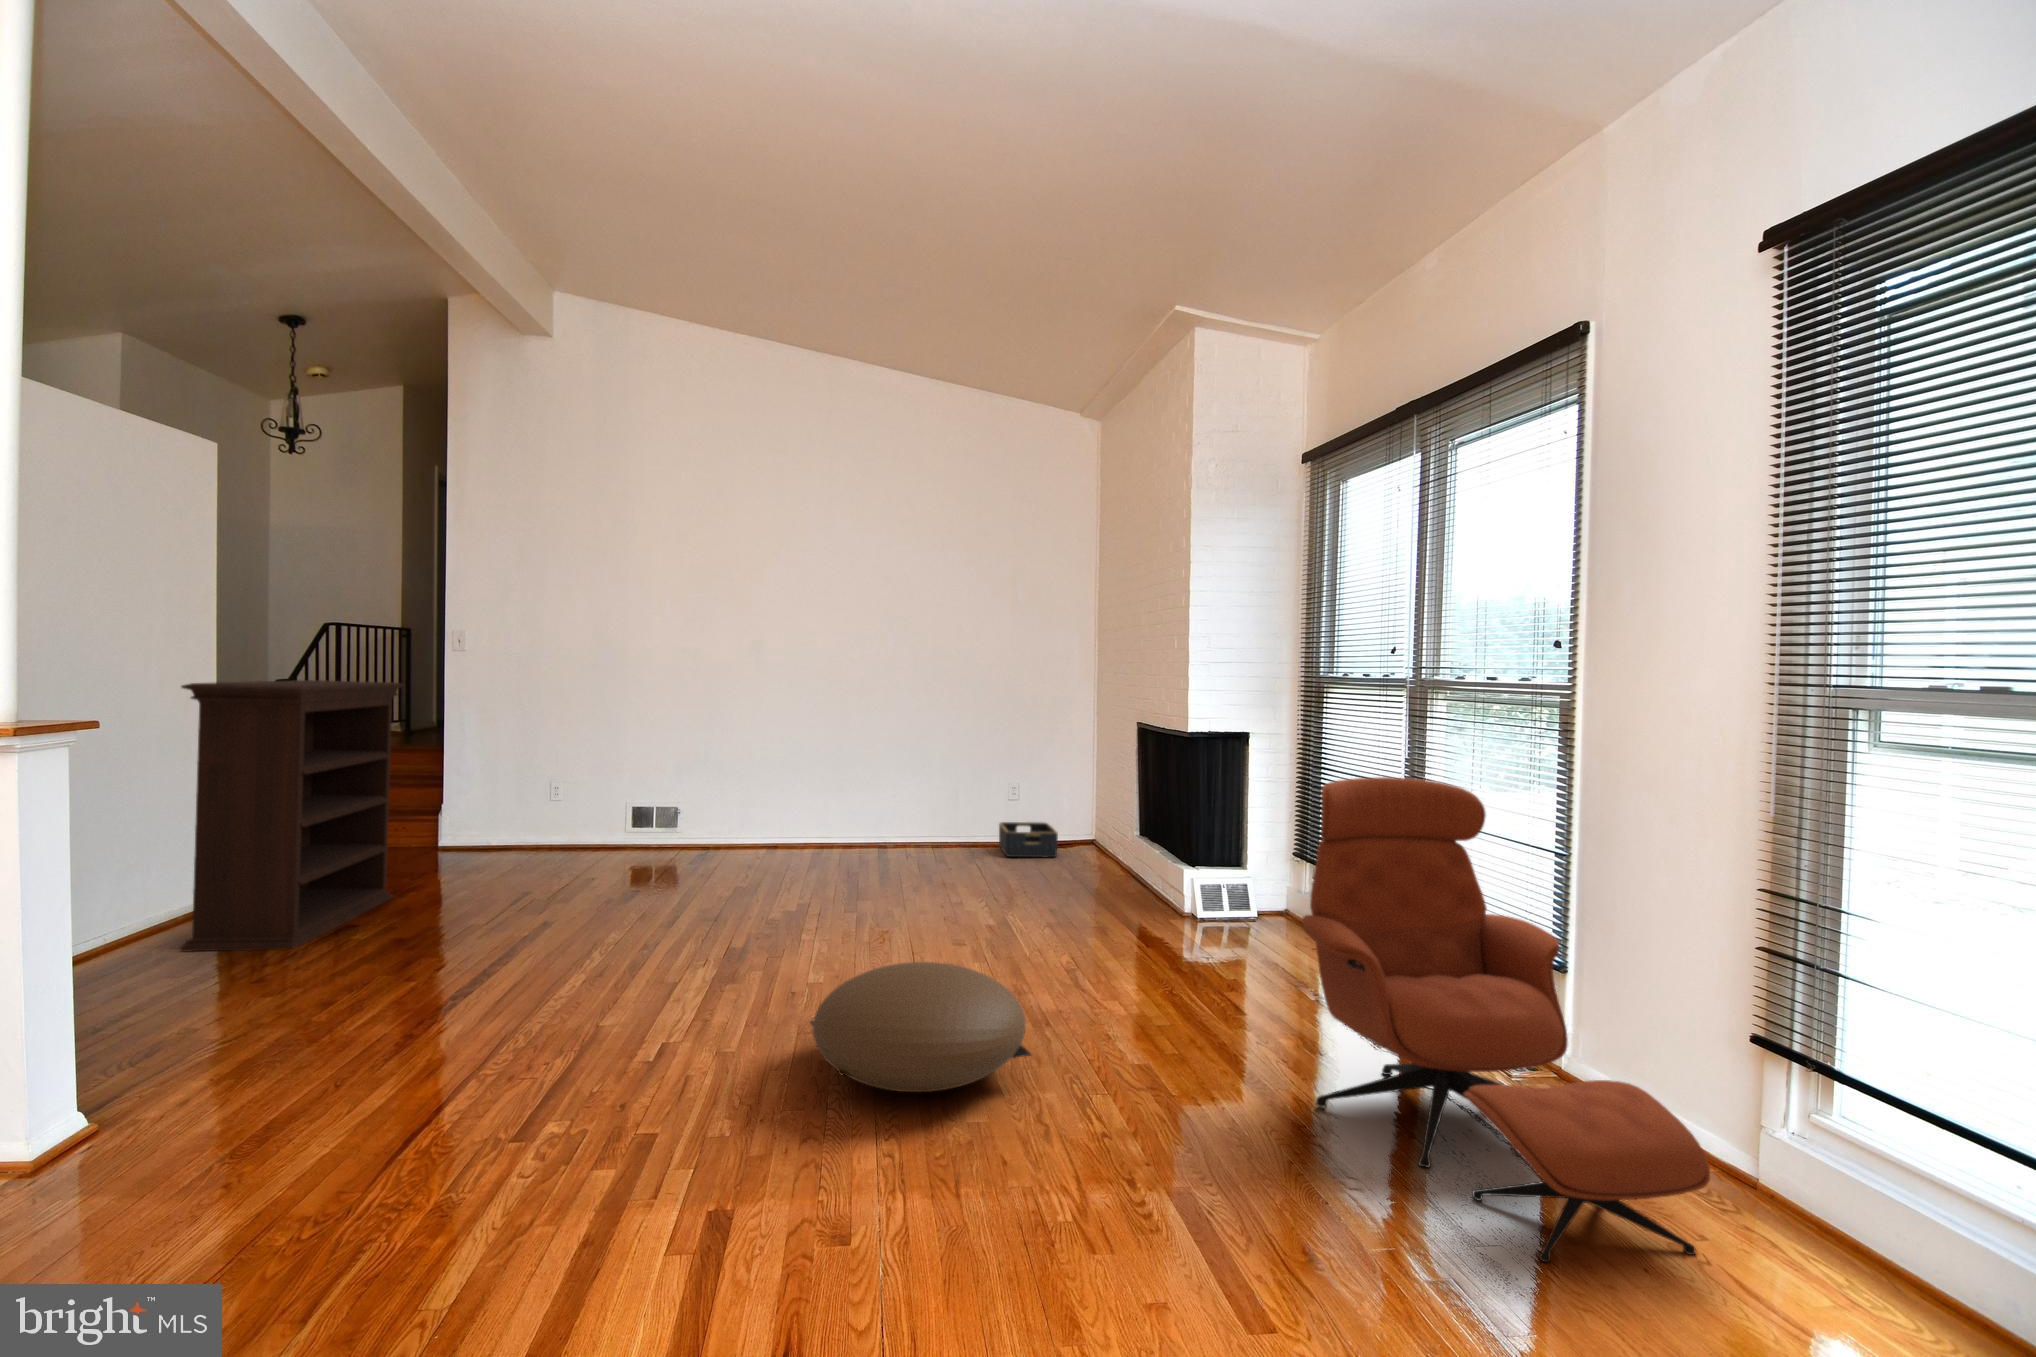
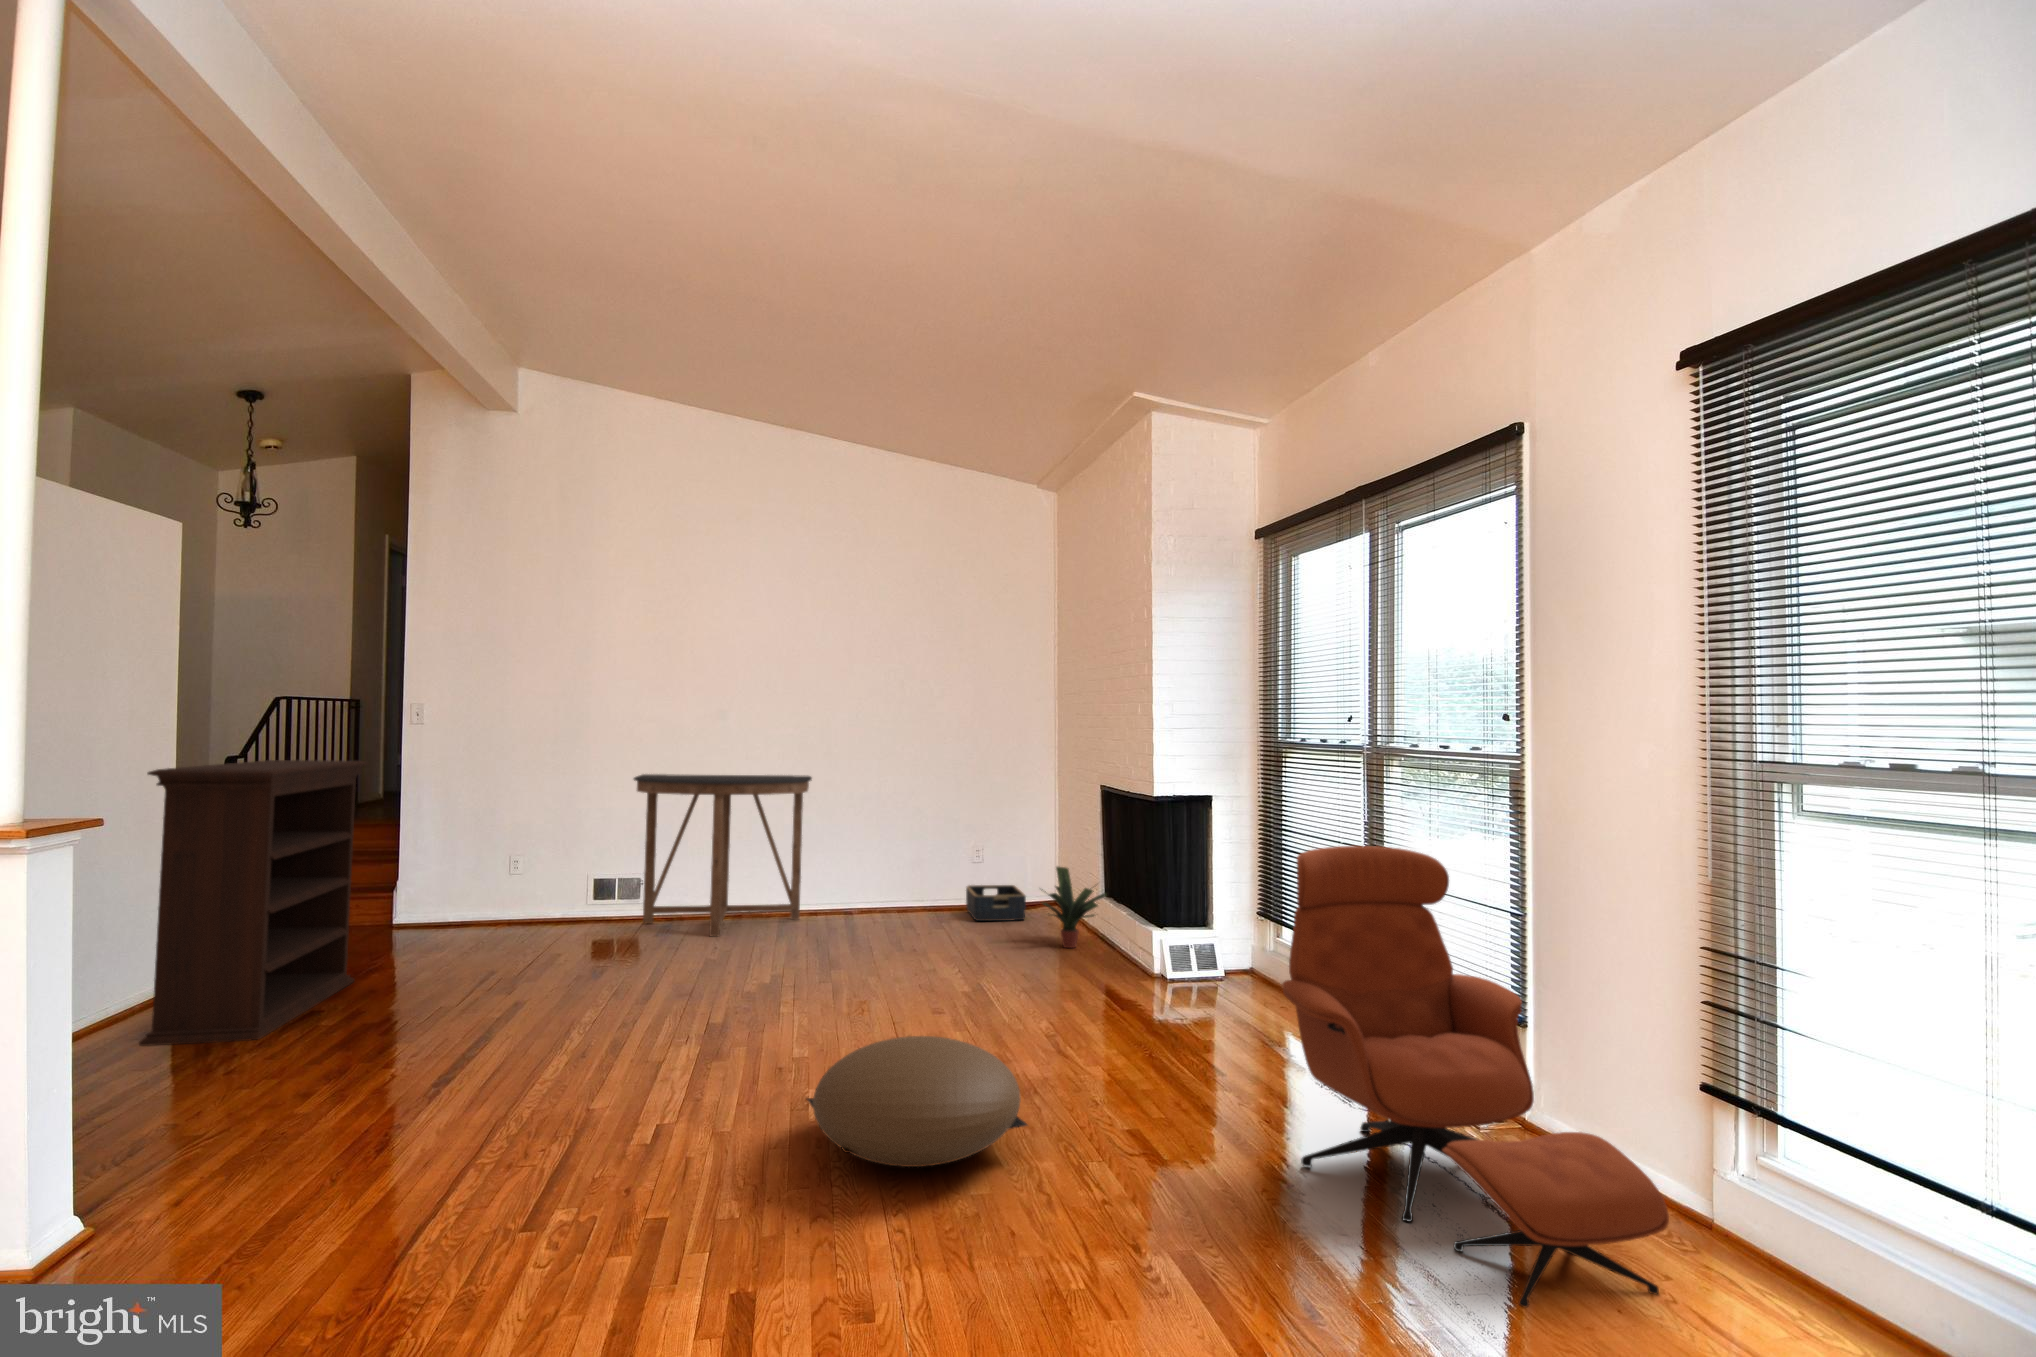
console table: none [669,705,846,865] -> present [634,774,812,936]
potted plant: none [1069,803,1138,885] -> present [1043,867,1106,948]

